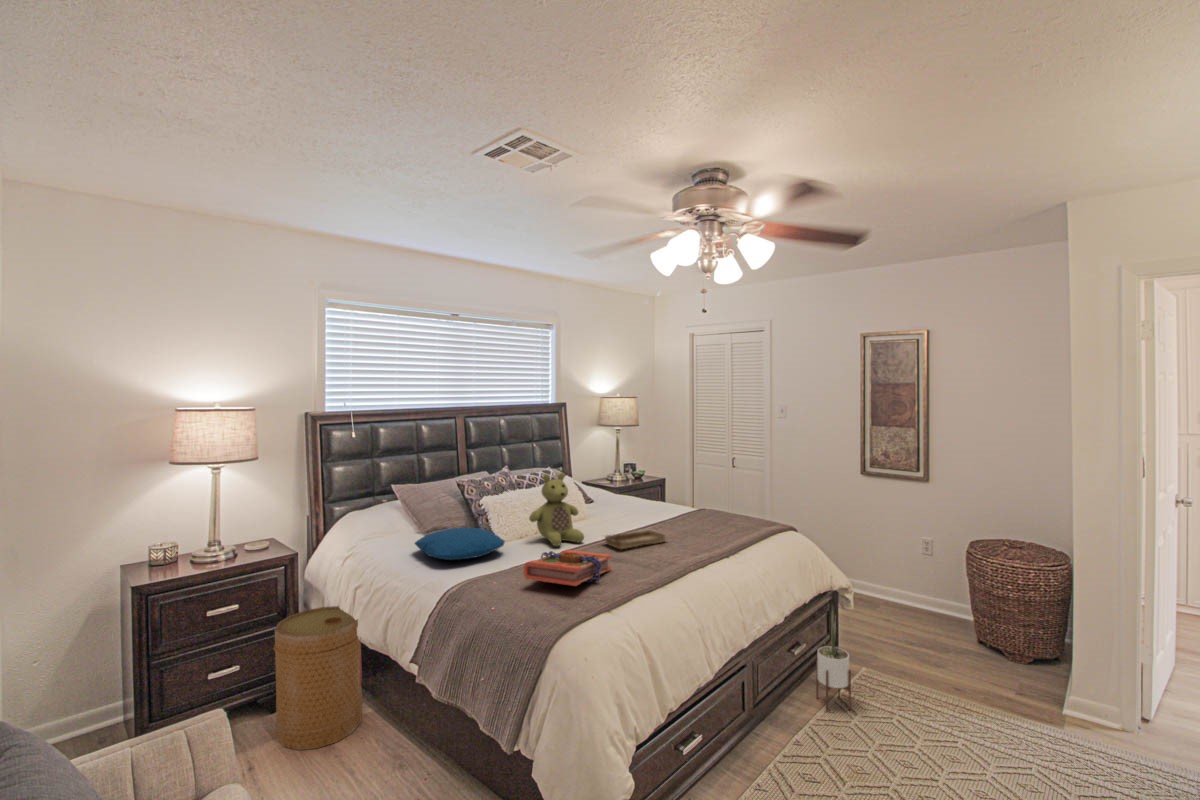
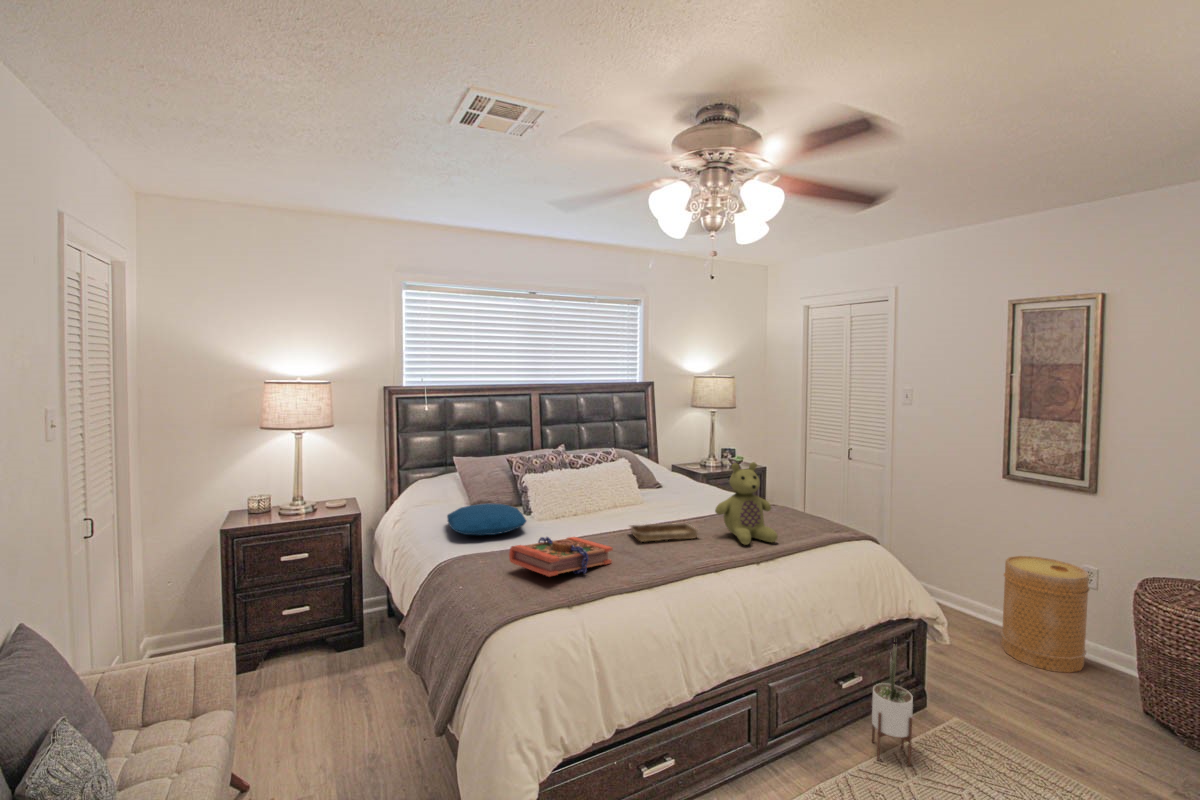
stuffed bear: present [529,473,584,546] -> present [715,462,778,545]
basket: present [274,606,363,750] -> present [1001,556,1089,673]

